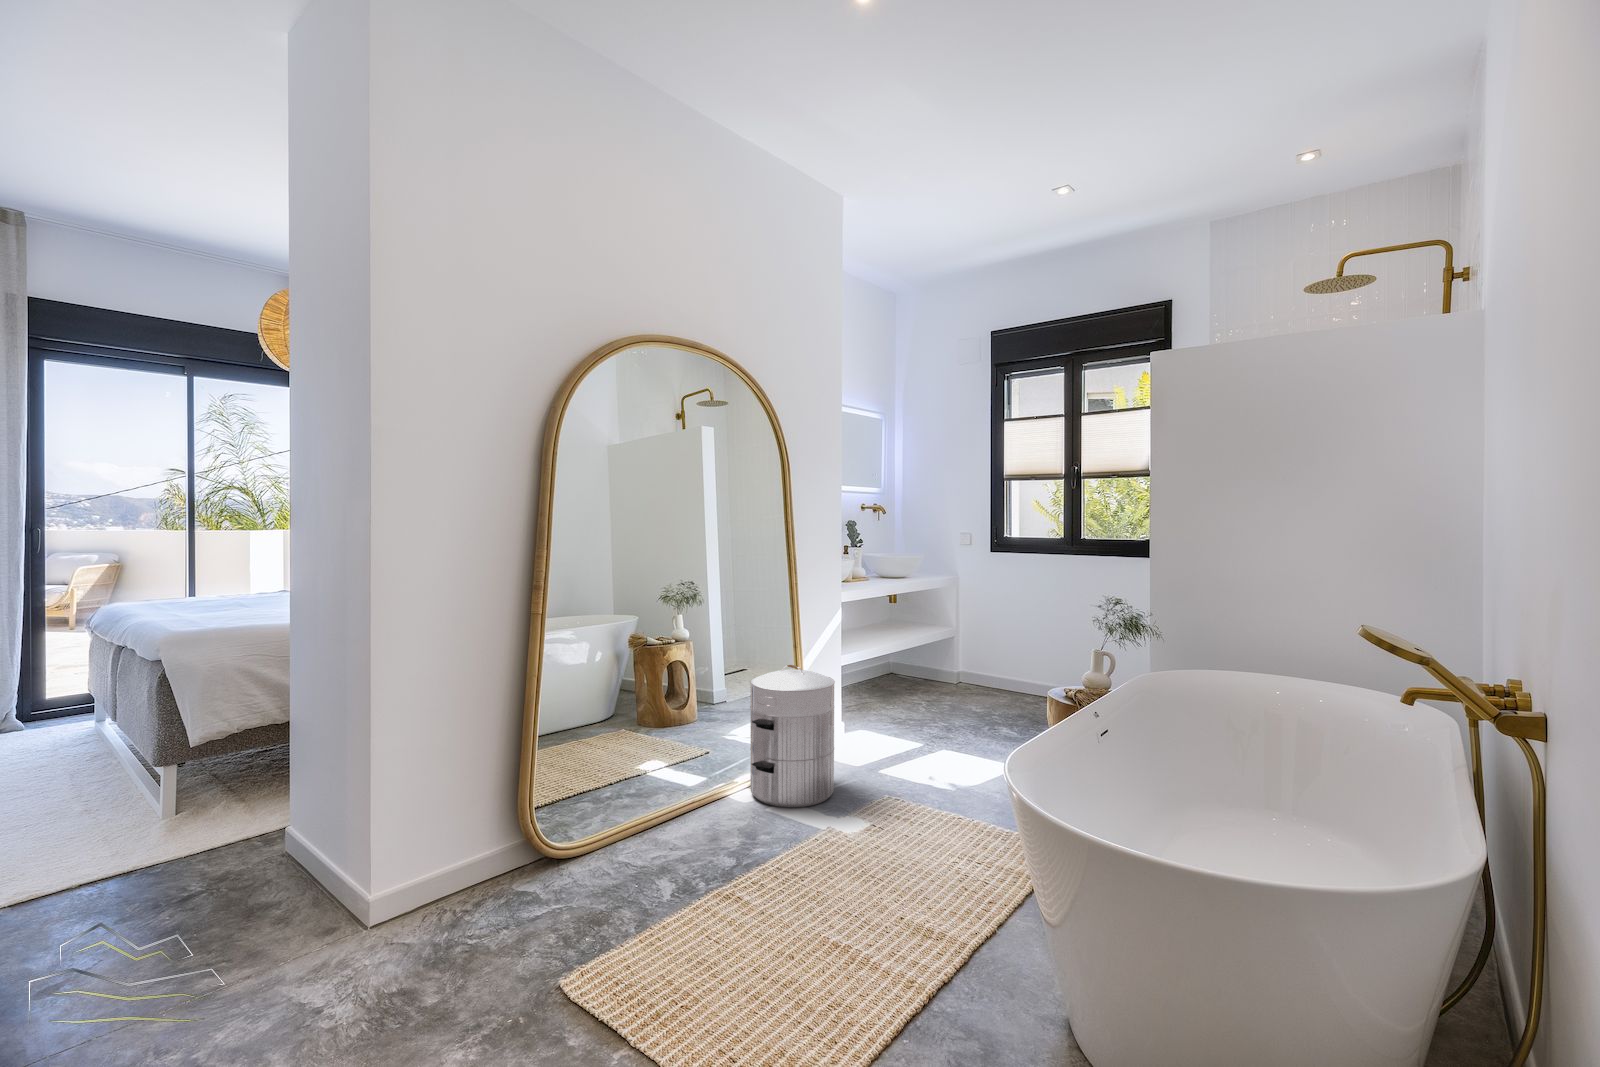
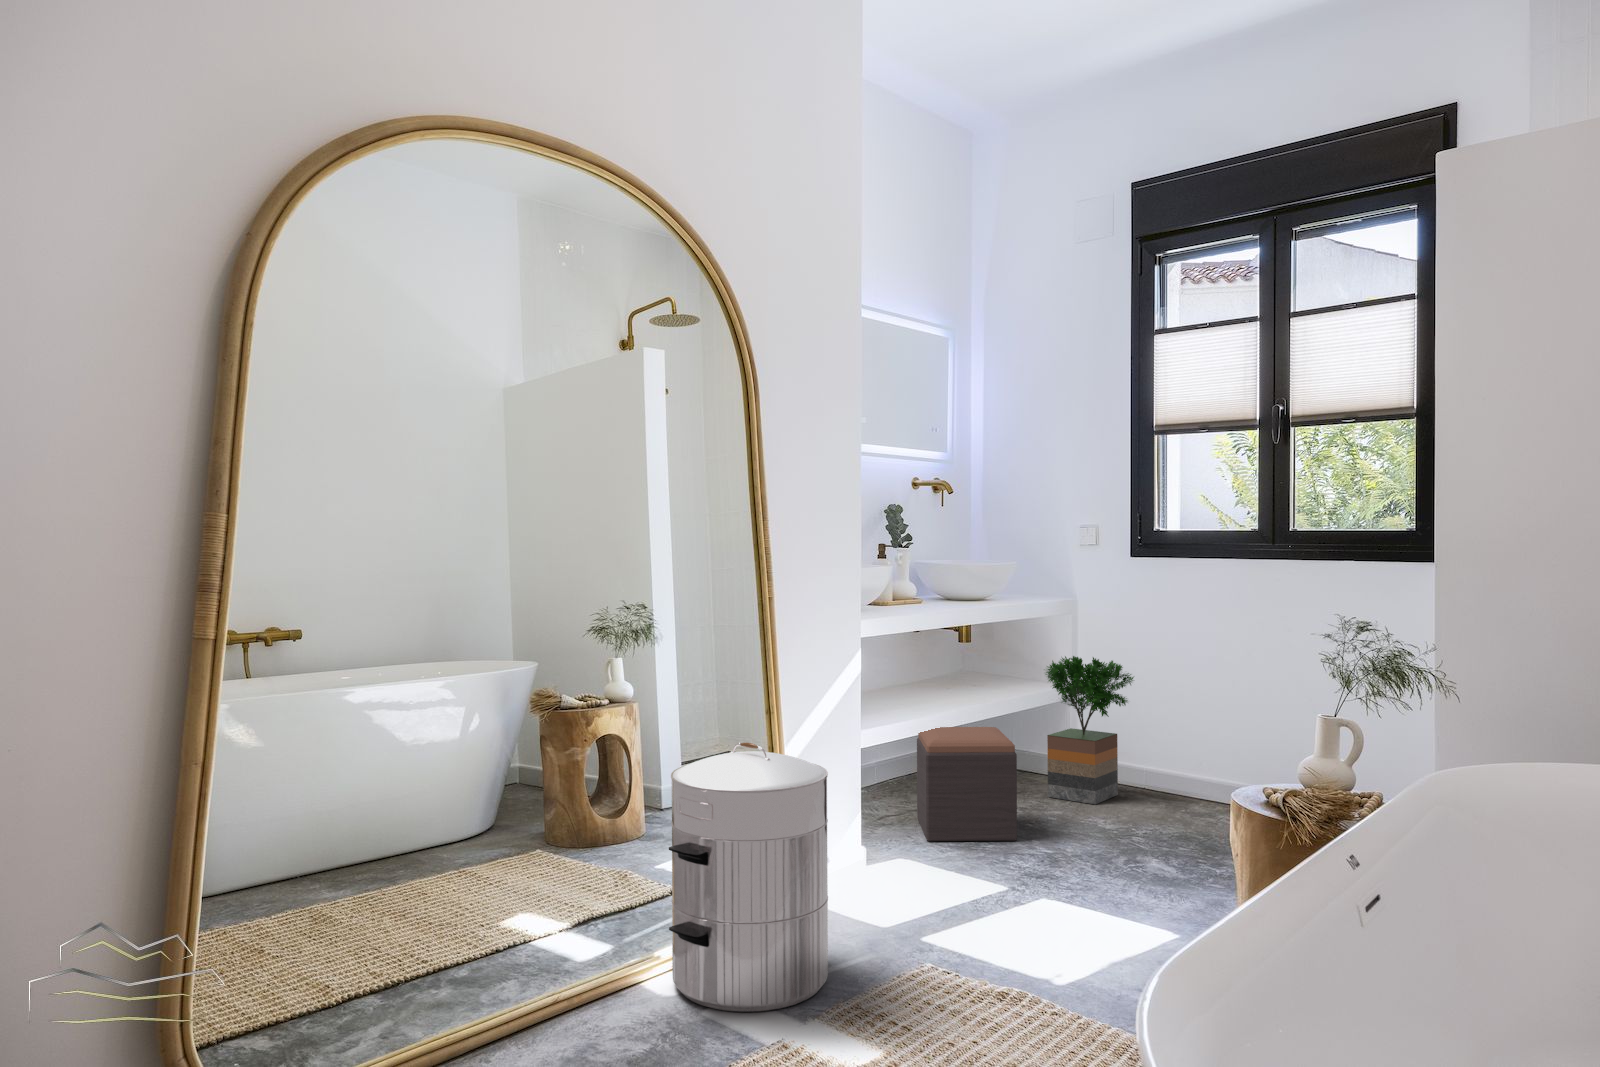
potted tree: none [939,611,993,697] -> present [1046,656,1134,804]
footstool: none [868,653,926,719] -> present [917,727,1017,841]

